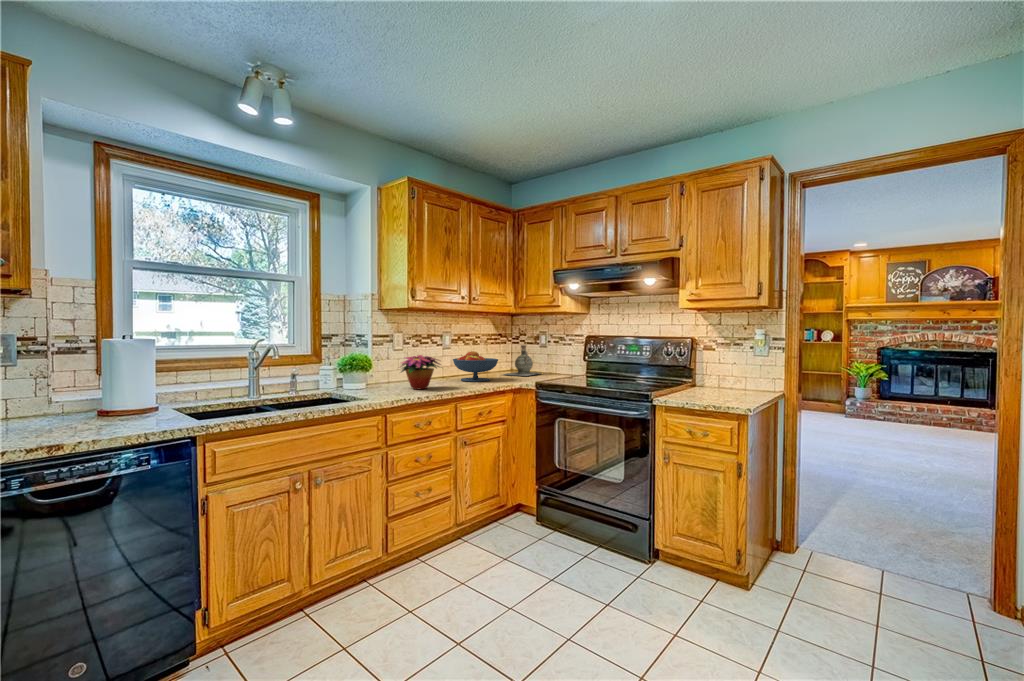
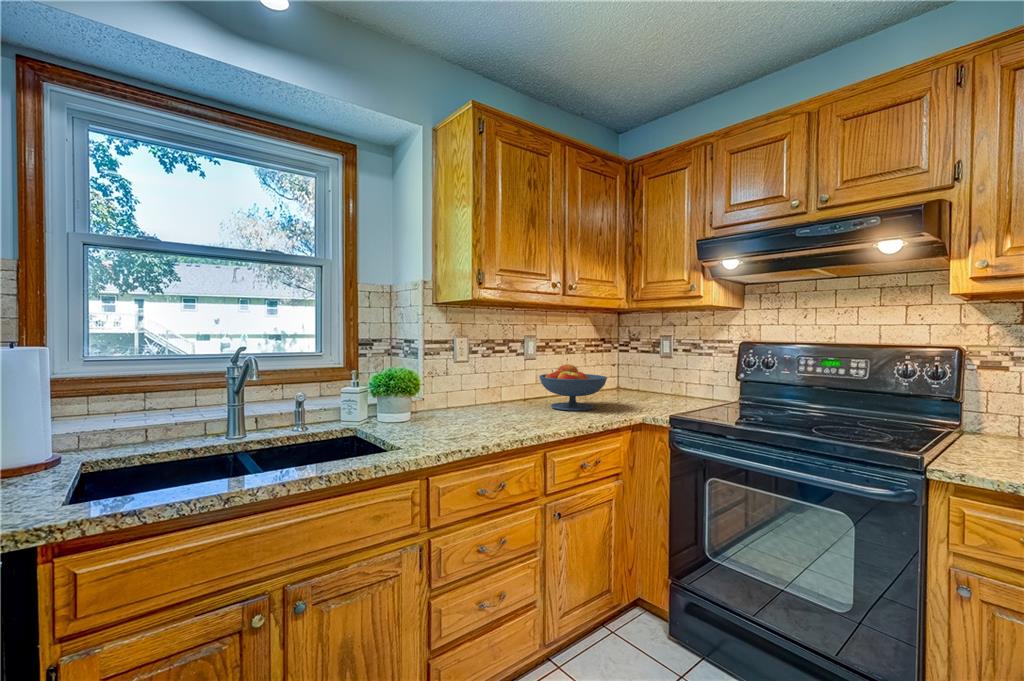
ceramic jug: present [504,345,541,376] -> none [607,355,671,401]
flower arrangement: present [401,355,441,389] -> none [451,371,530,427]

